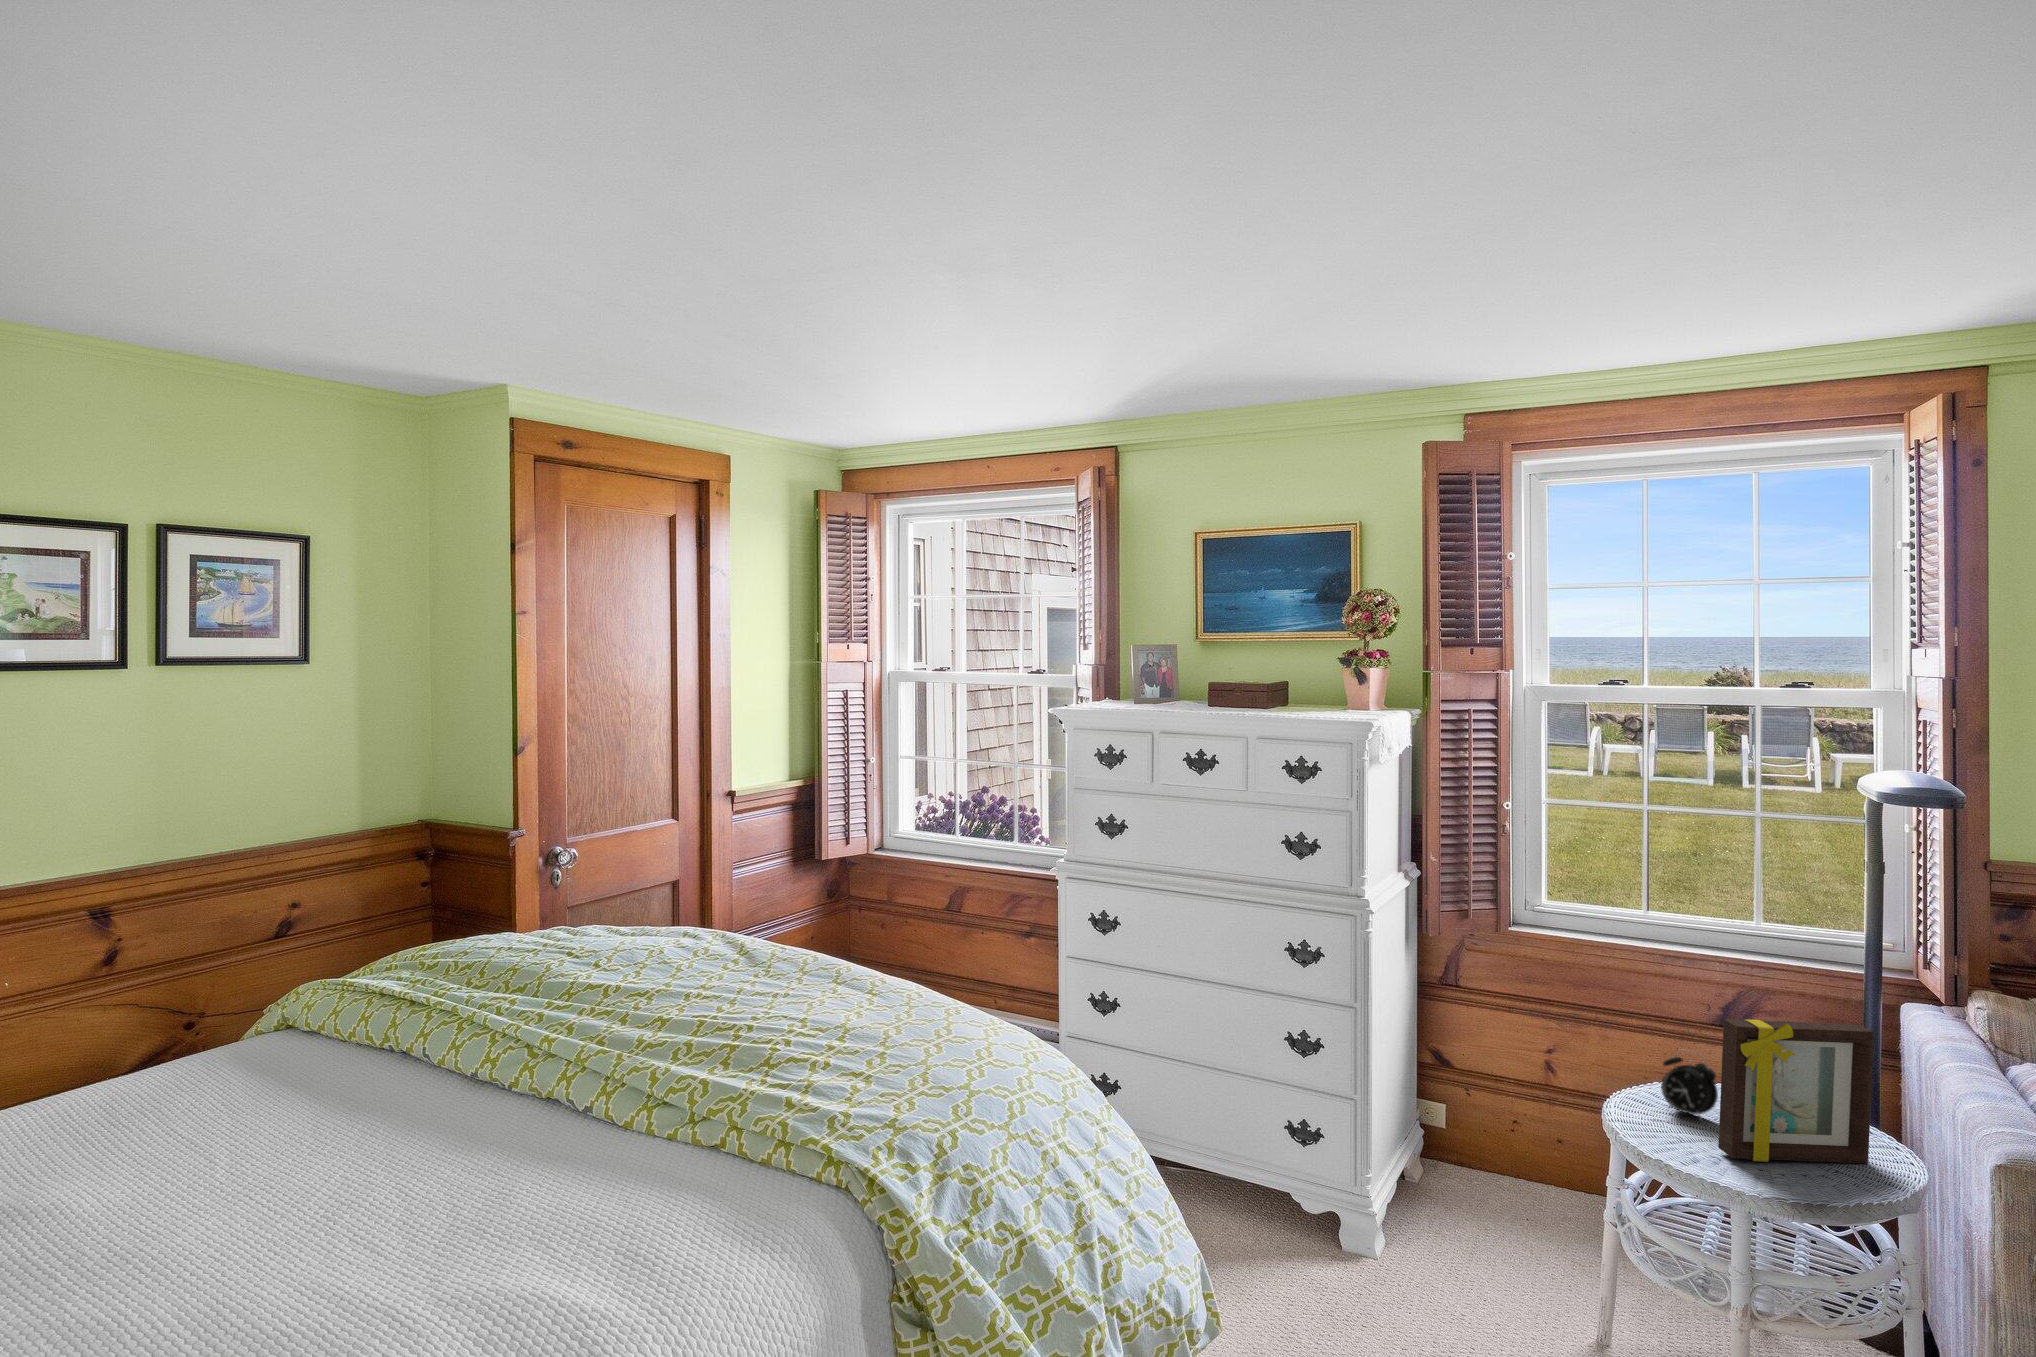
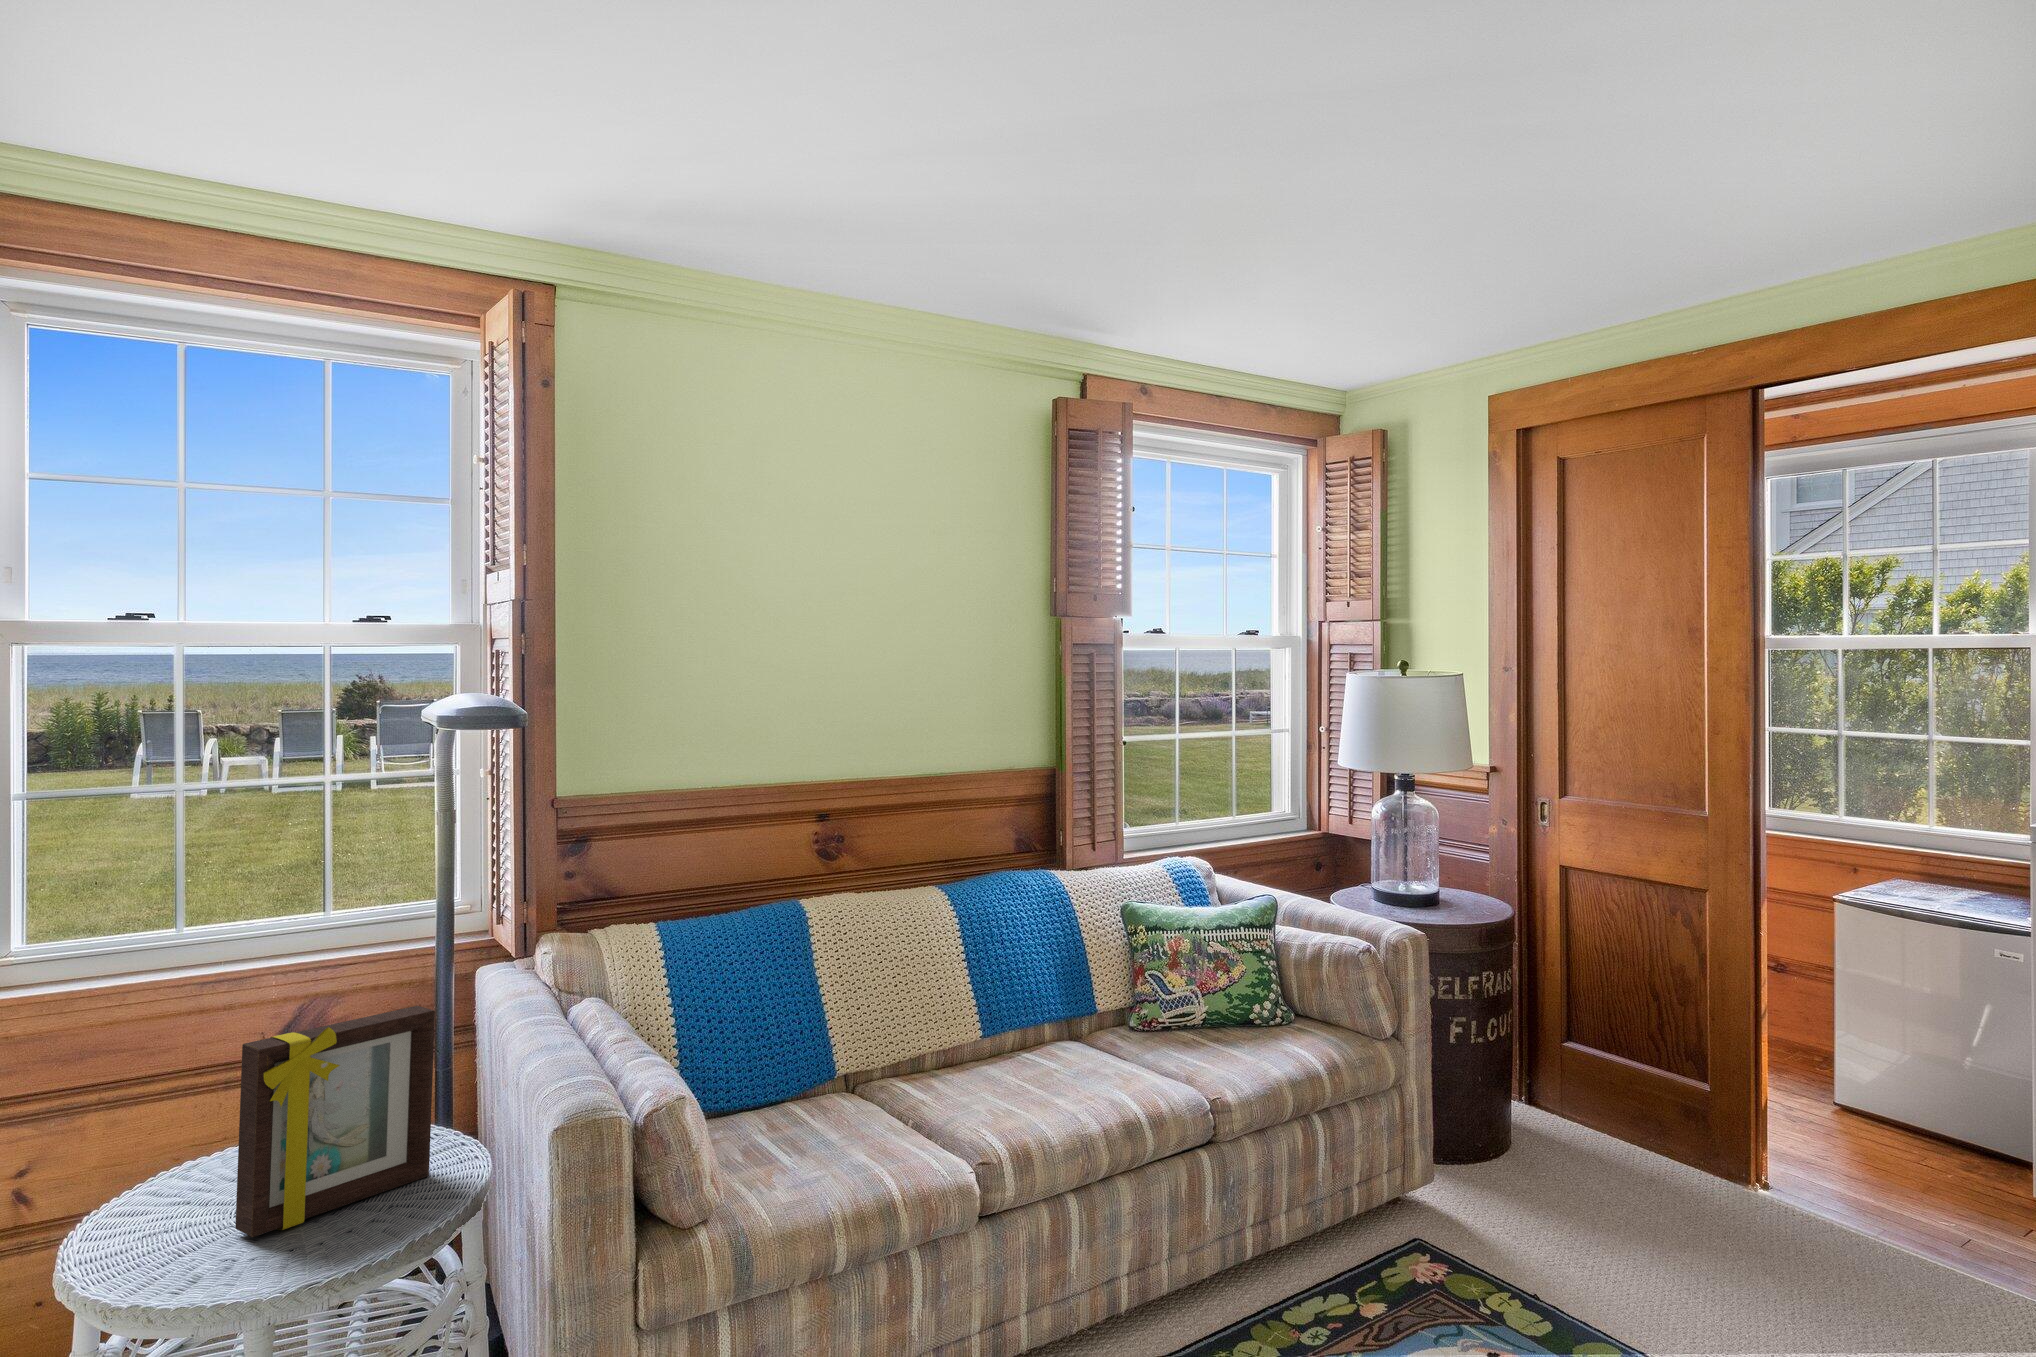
alarm clock: present [1661,1056,1718,1117] -> none [159,1100,244,1197]

